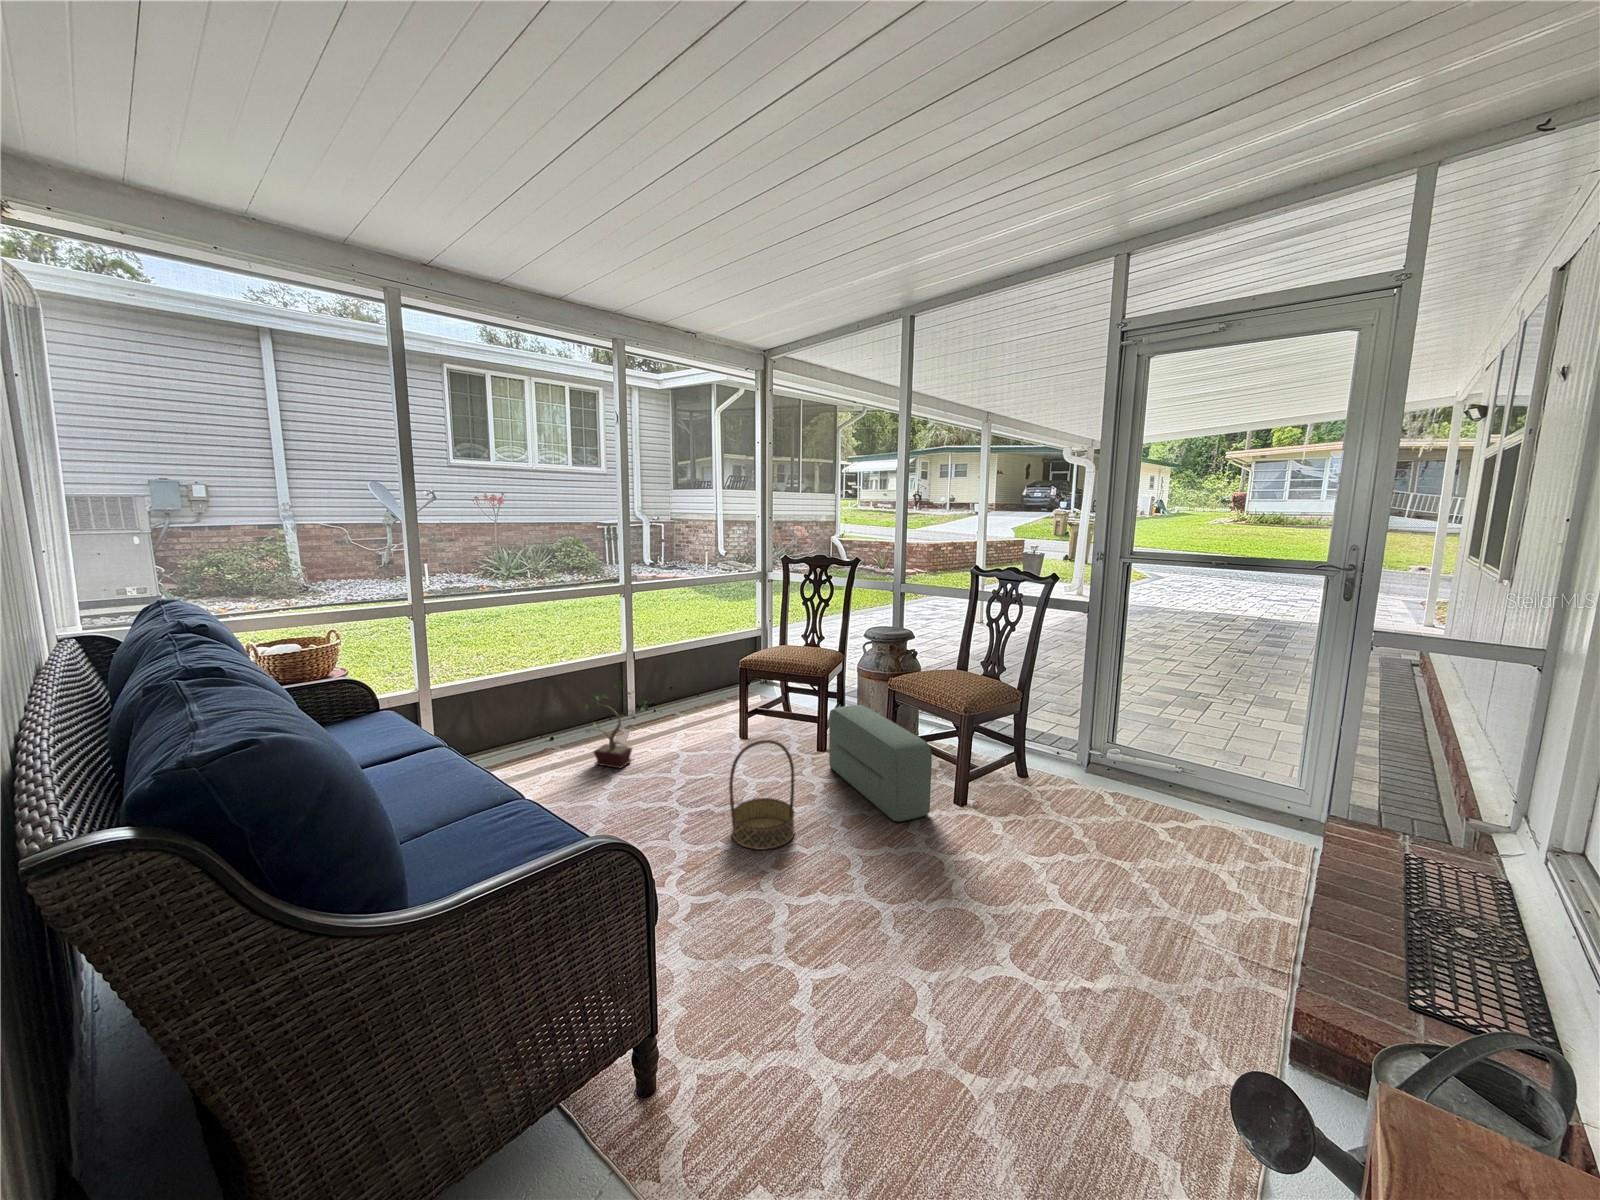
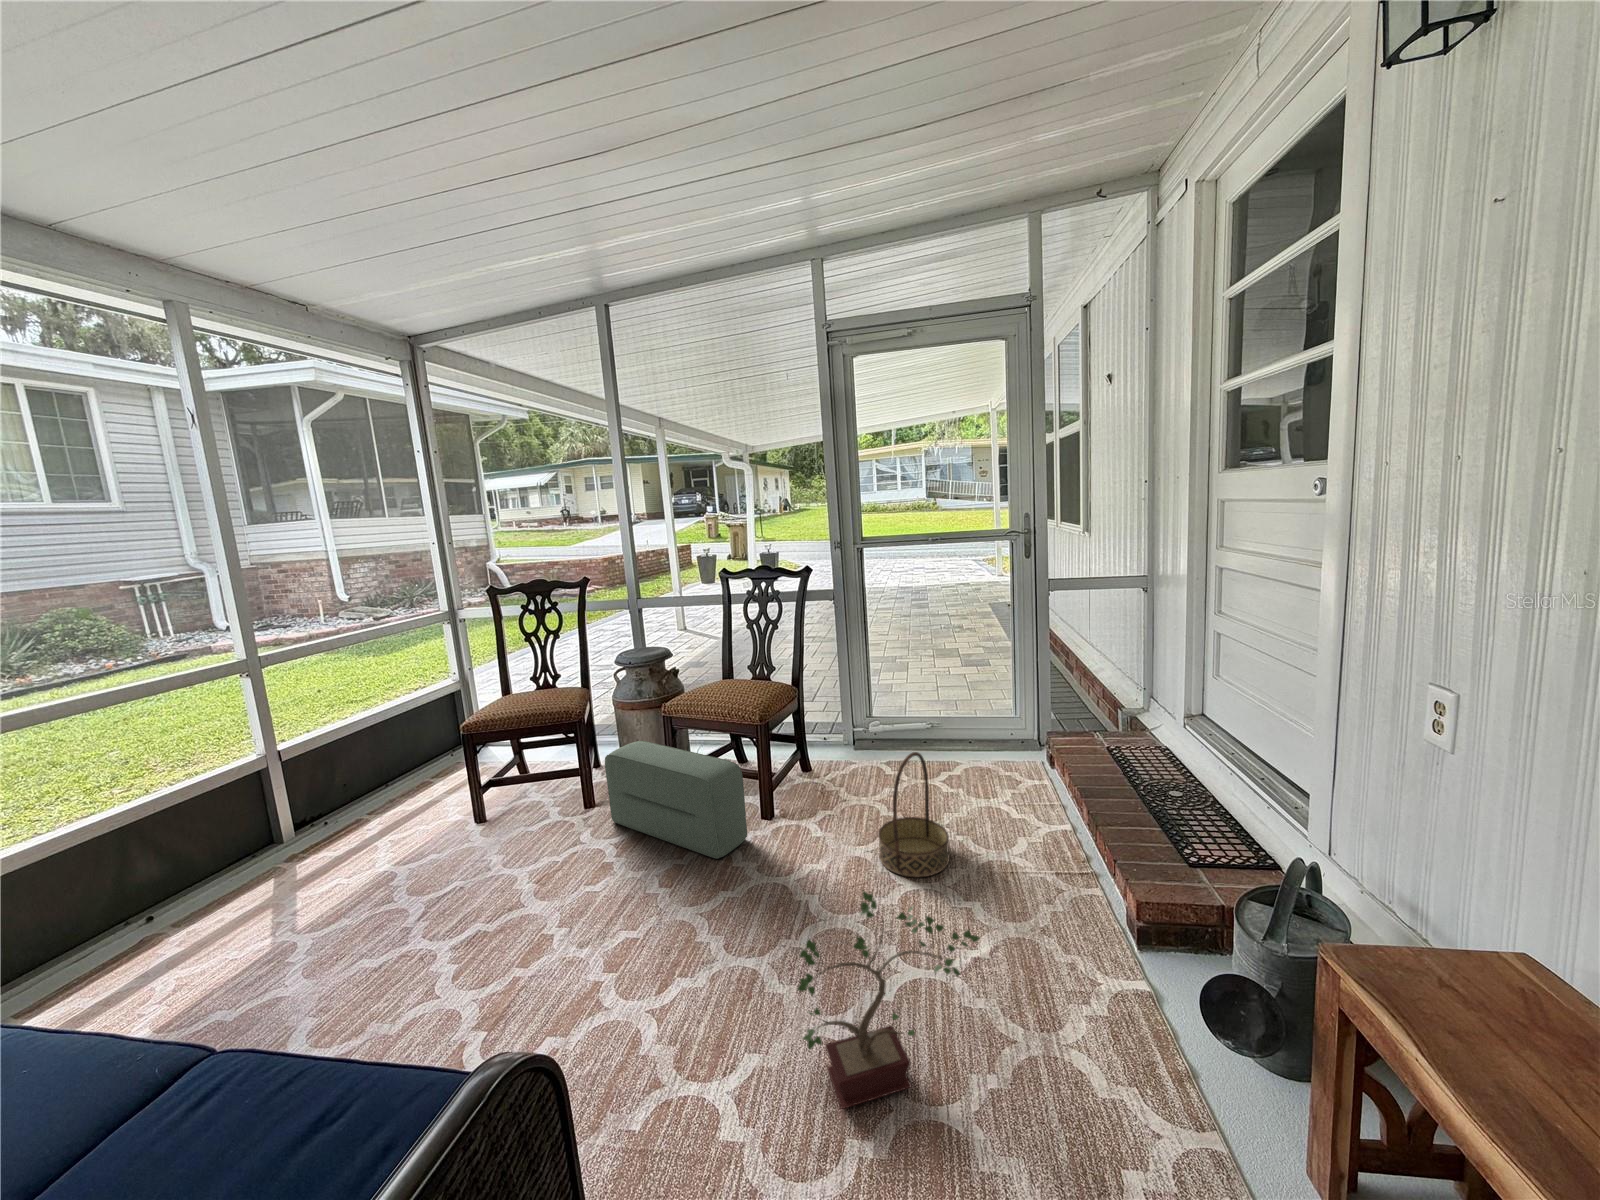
potted plant: present [583,679,647,768] -> present [797,891,980,1109]
basket: present [729,740,794,850] -> present [878,752,949,878]

